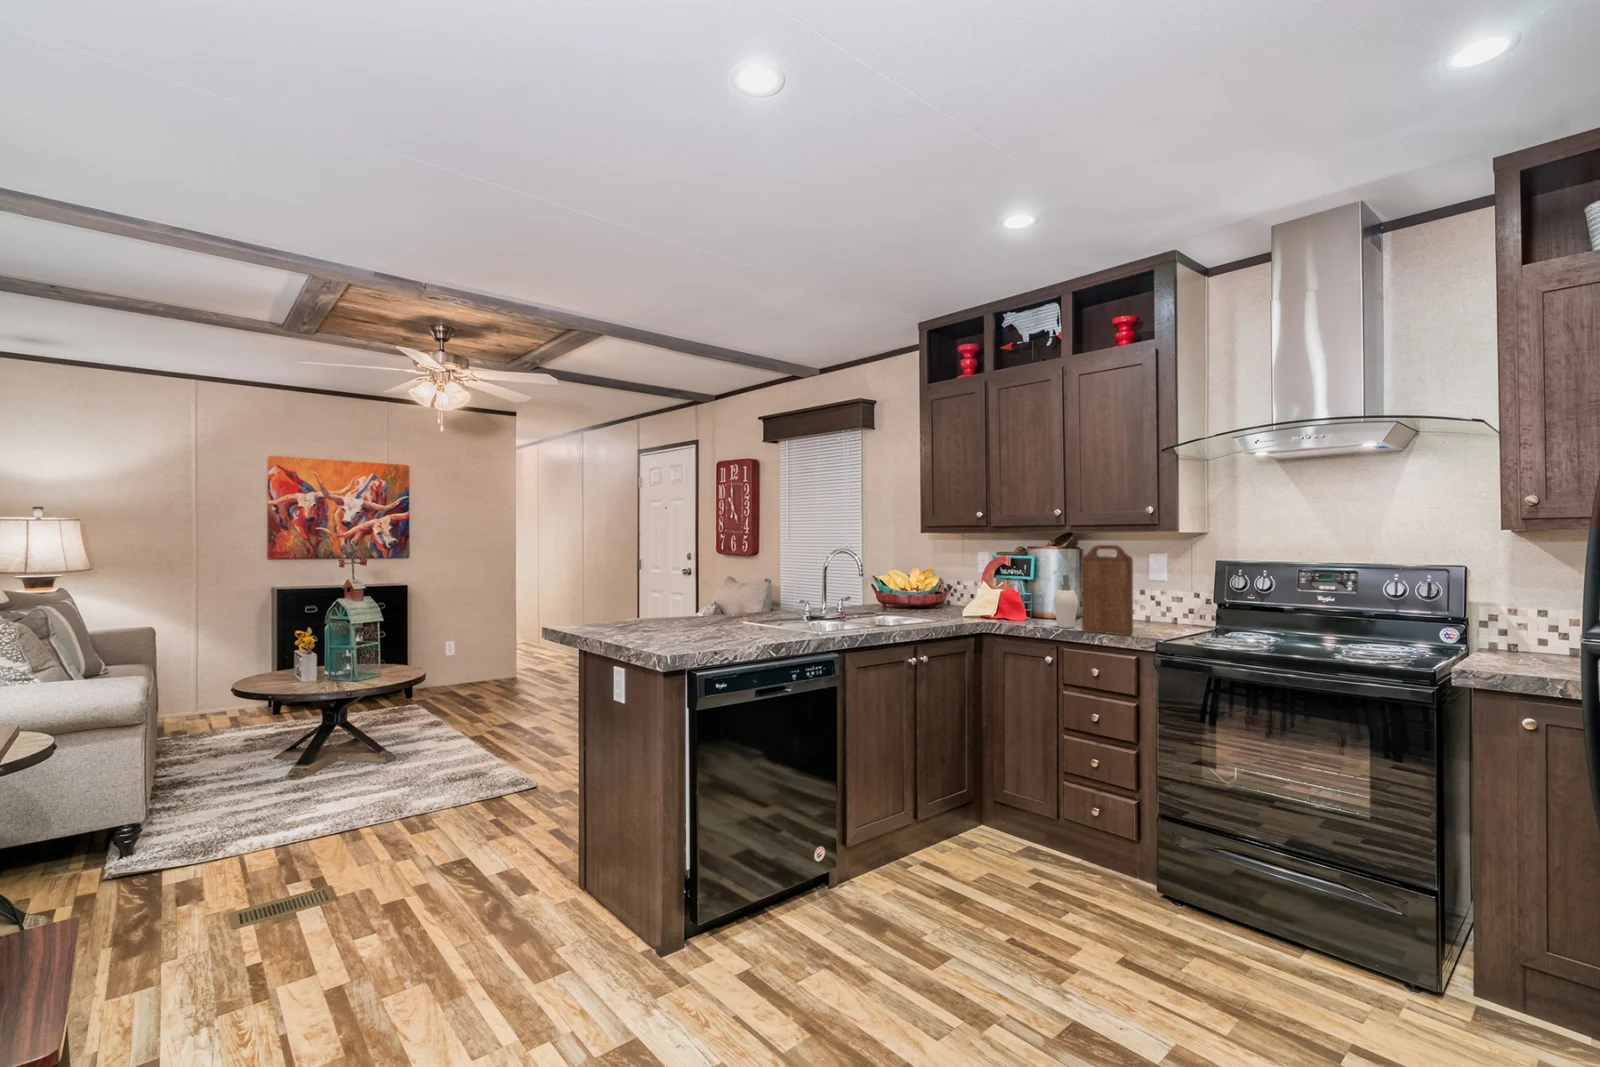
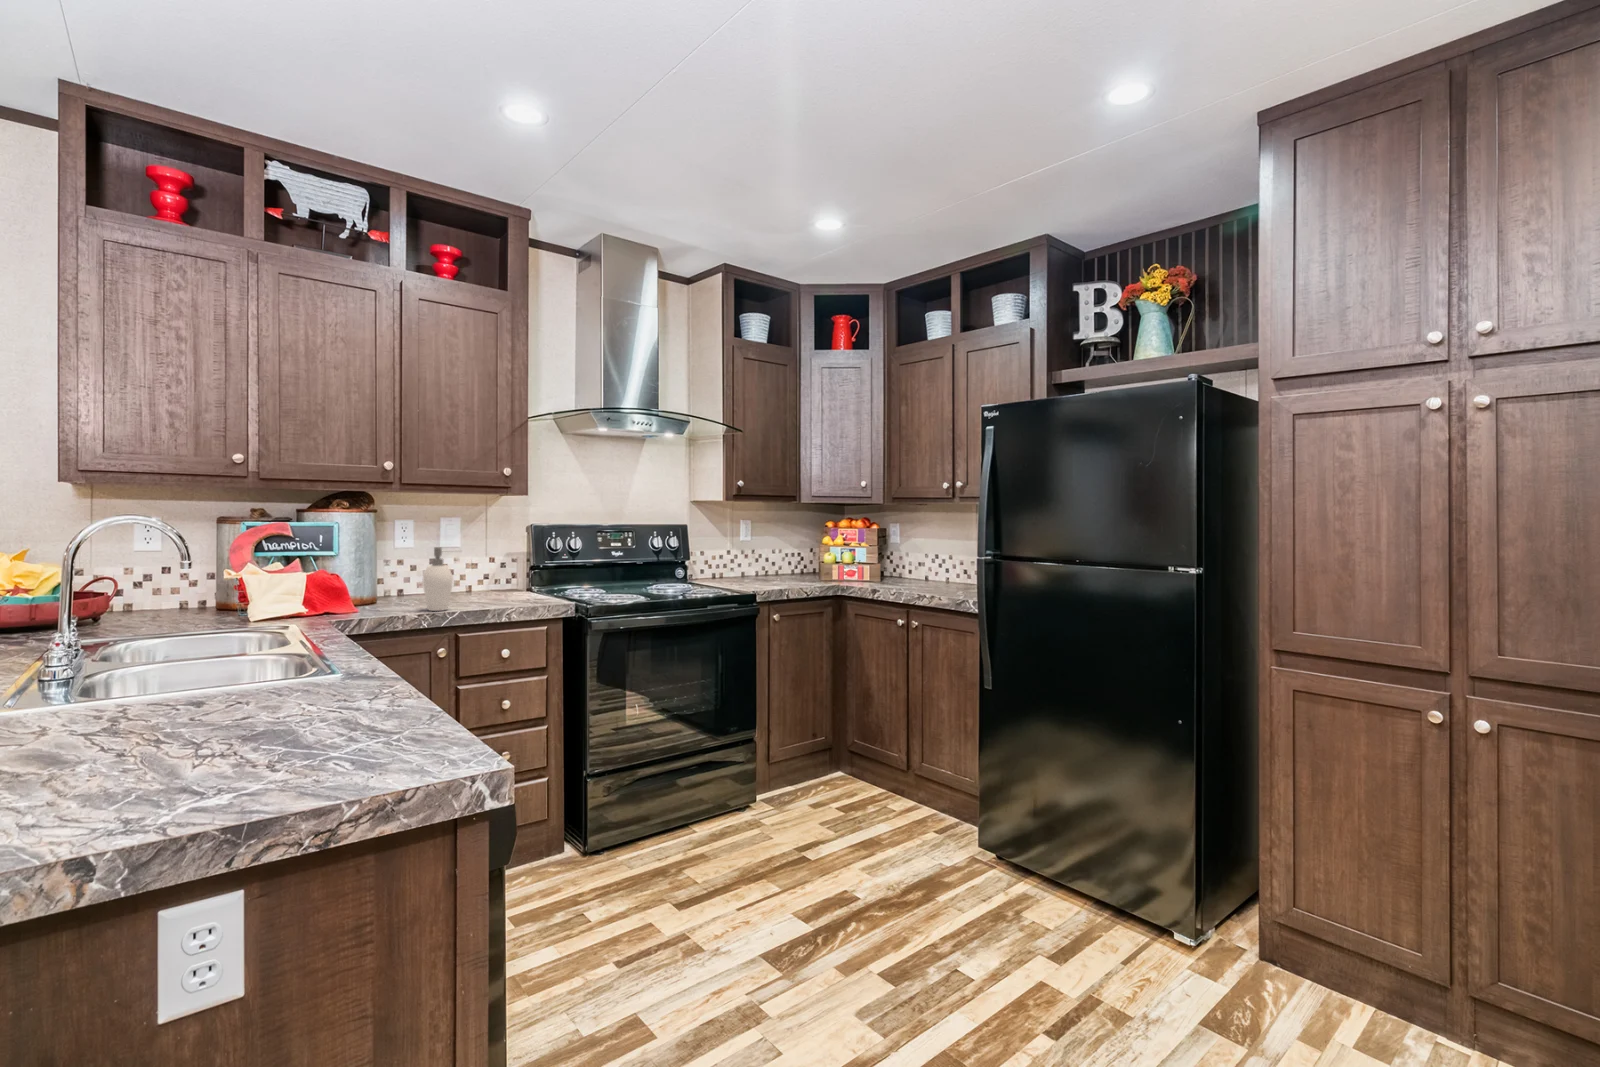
cutting board: present [1082,545,1133,635] -> none [477,511,536,610]

